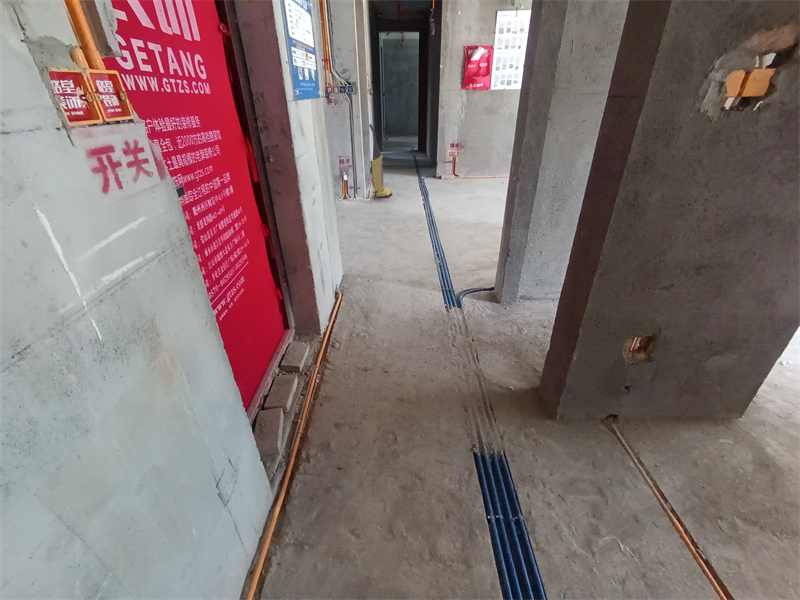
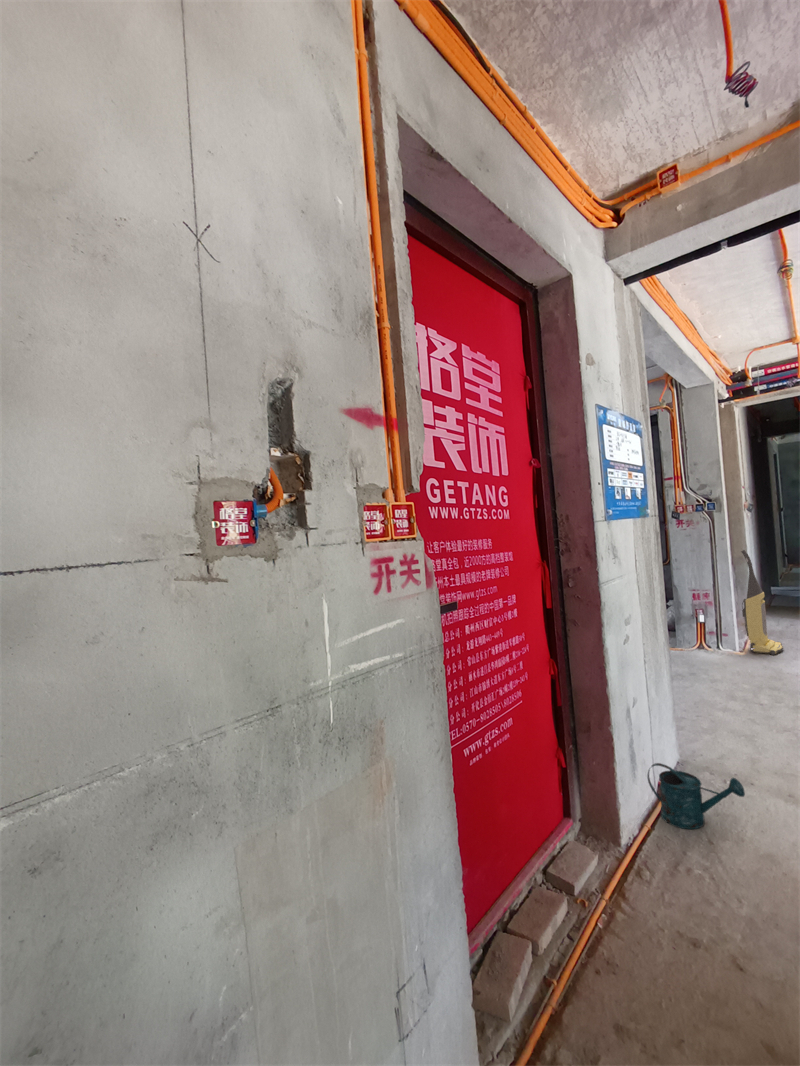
watering can: none [333,280,388,317] -> present [647,763,745,829]

